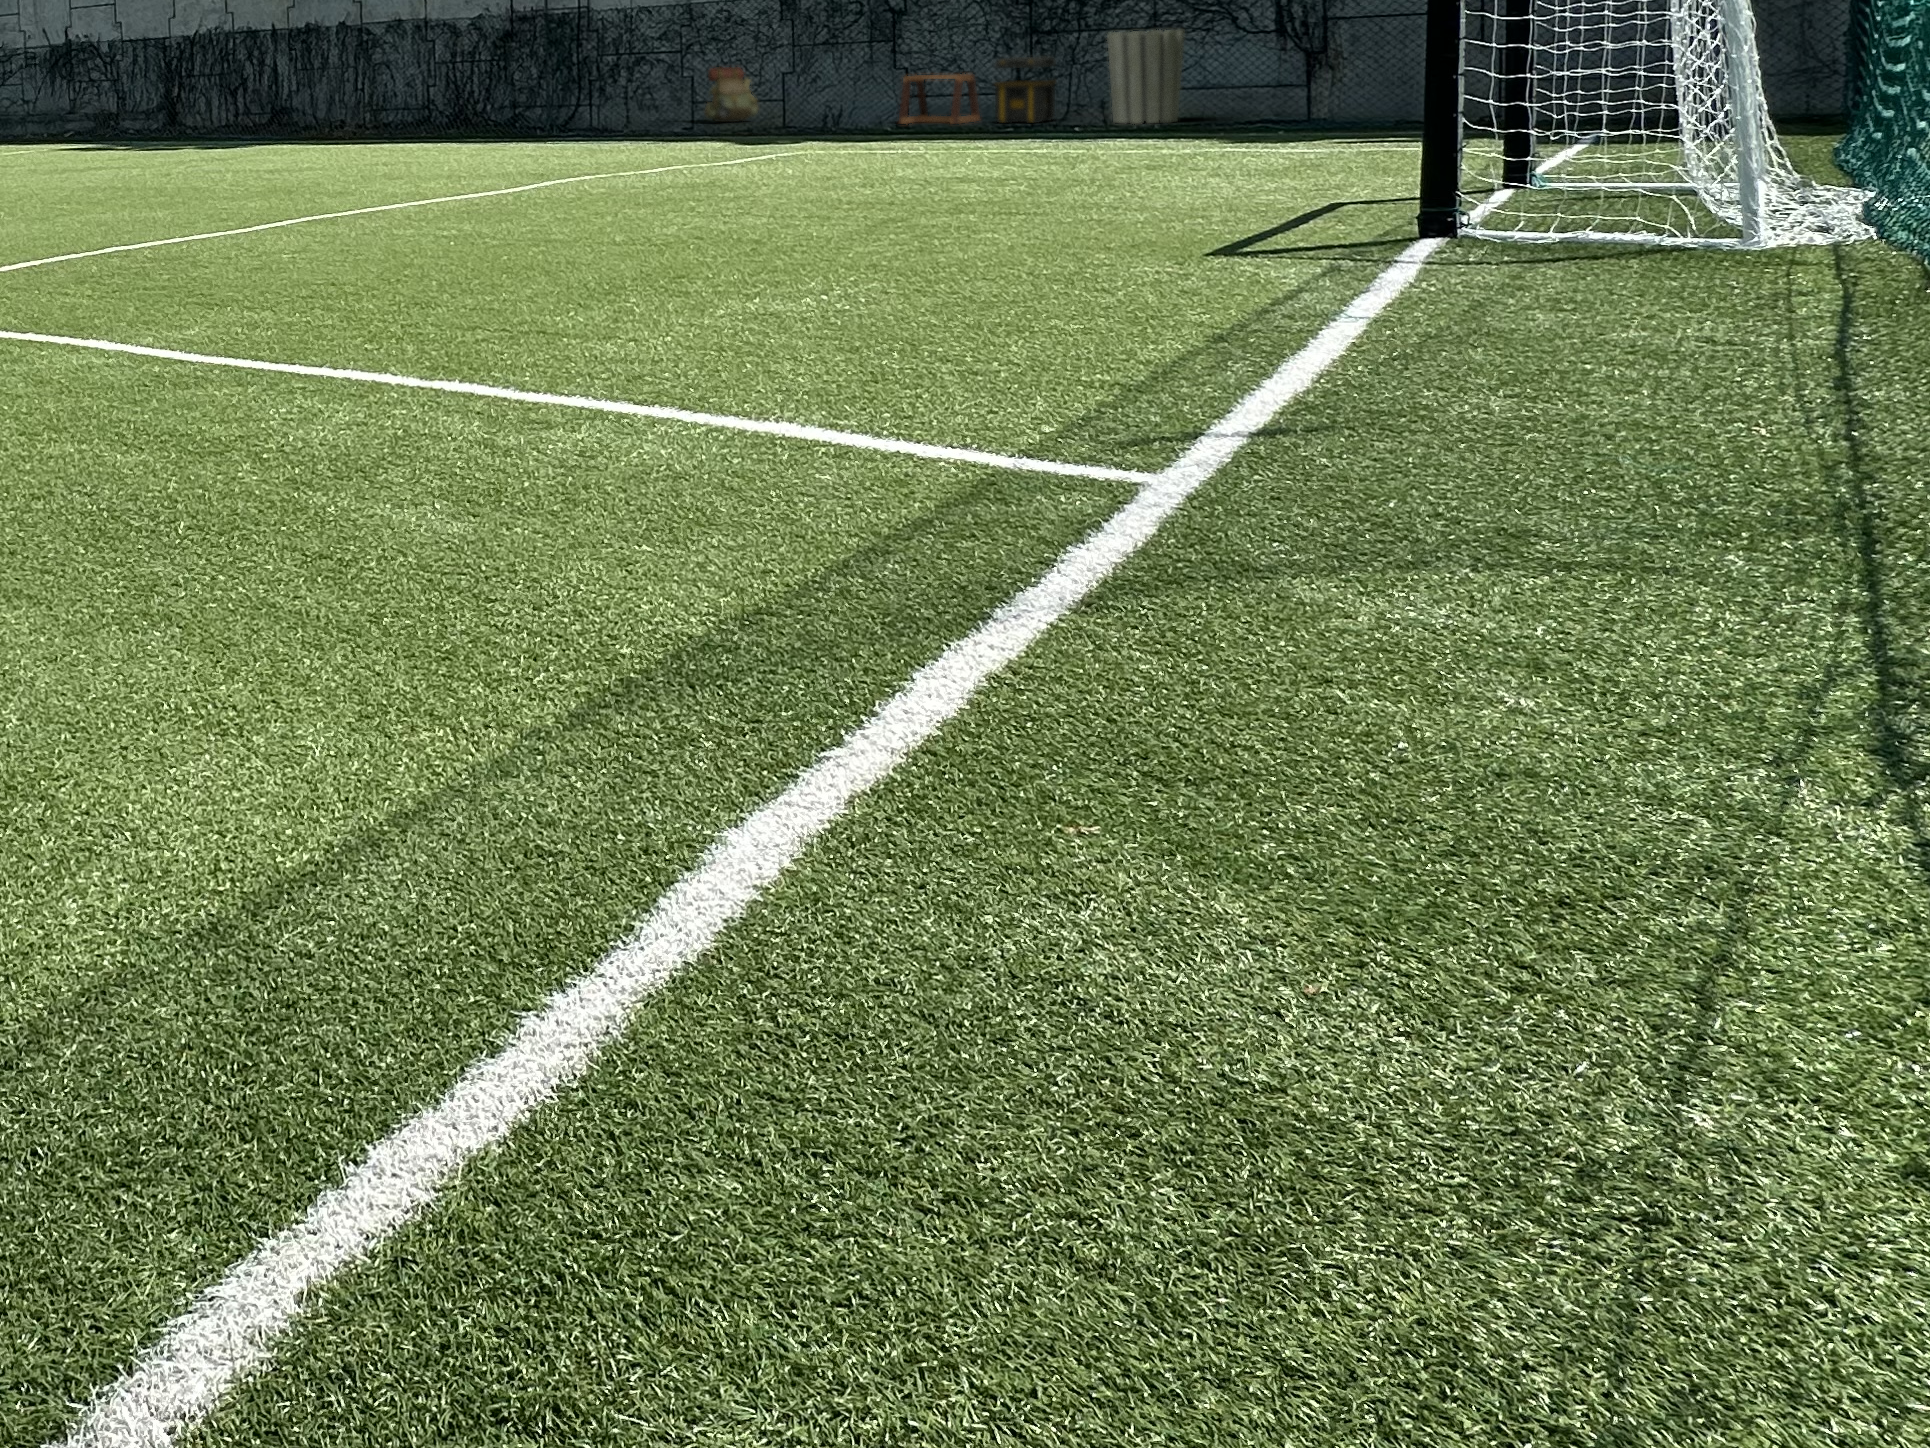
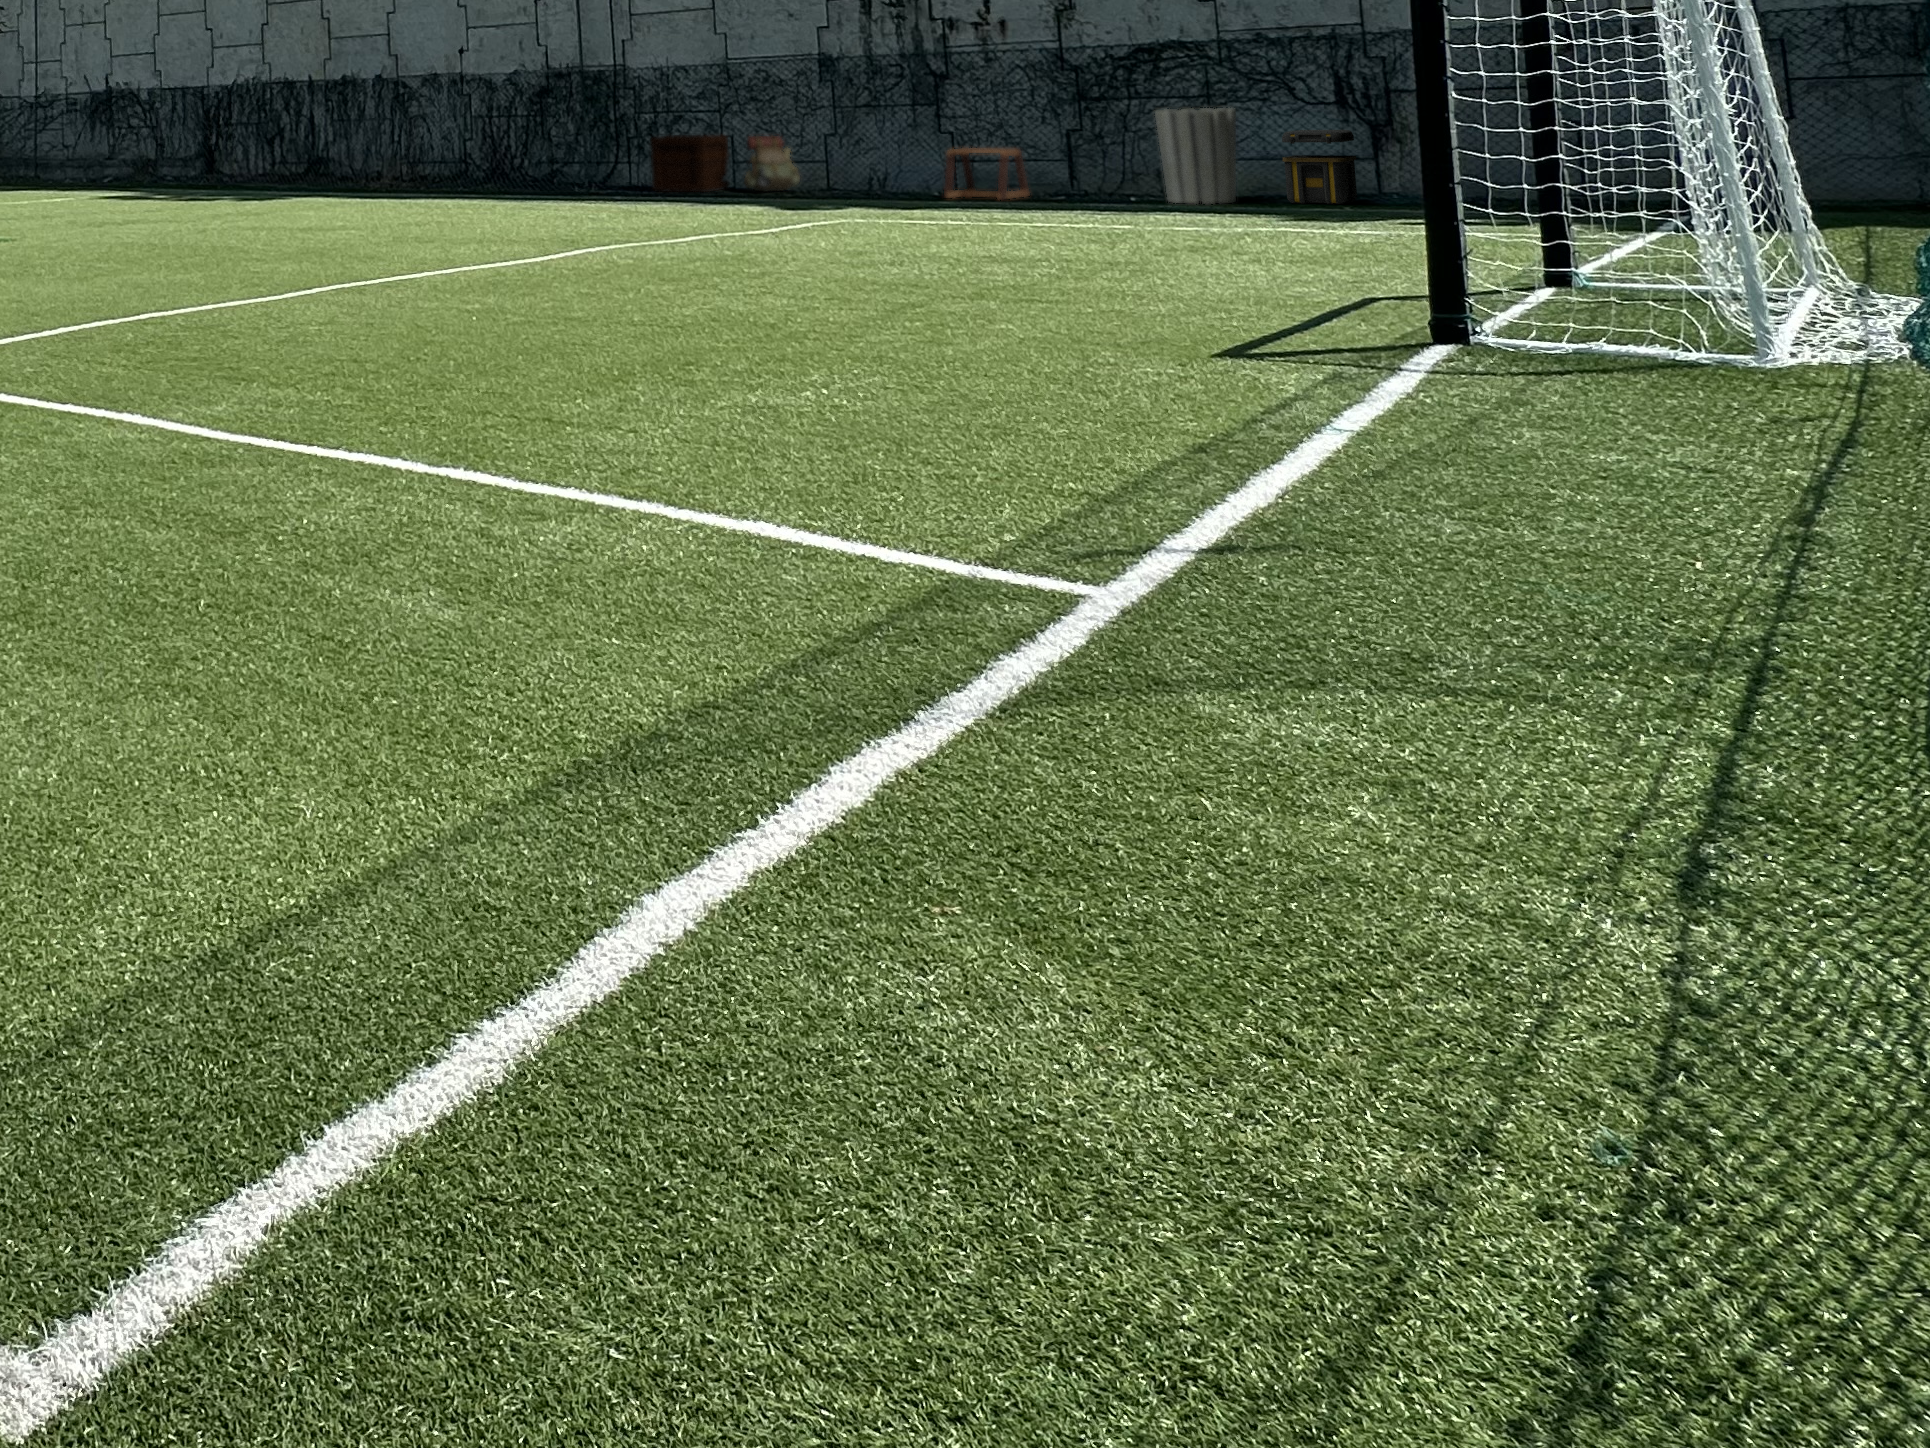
toolbox: present [995,56,1056,123] -> present [1282,130,1357,204]
wooden crate: none [613,67,690,124] -> present [650,134,730,192]

